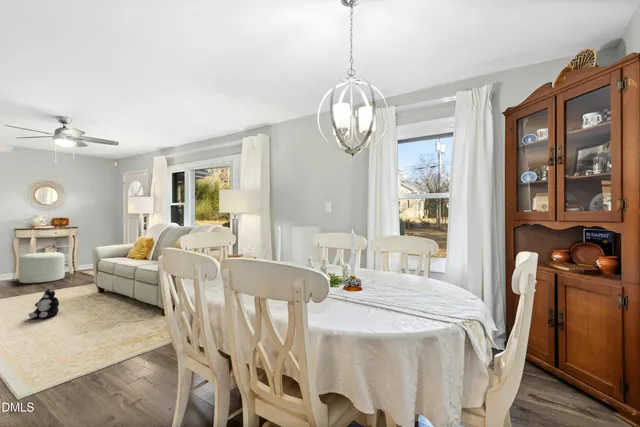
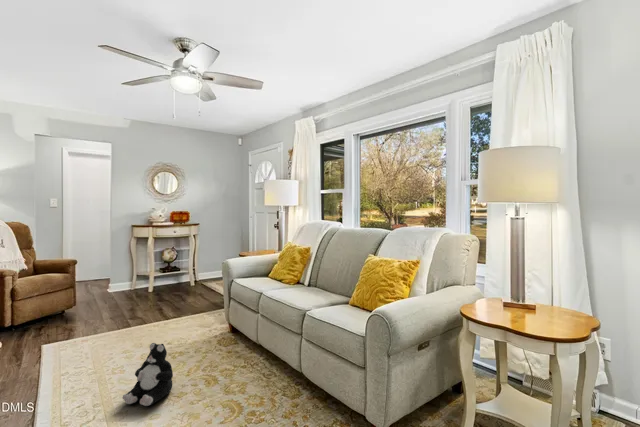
ottoman: present [19,252,65,283] -> none [133,258,185,301]

